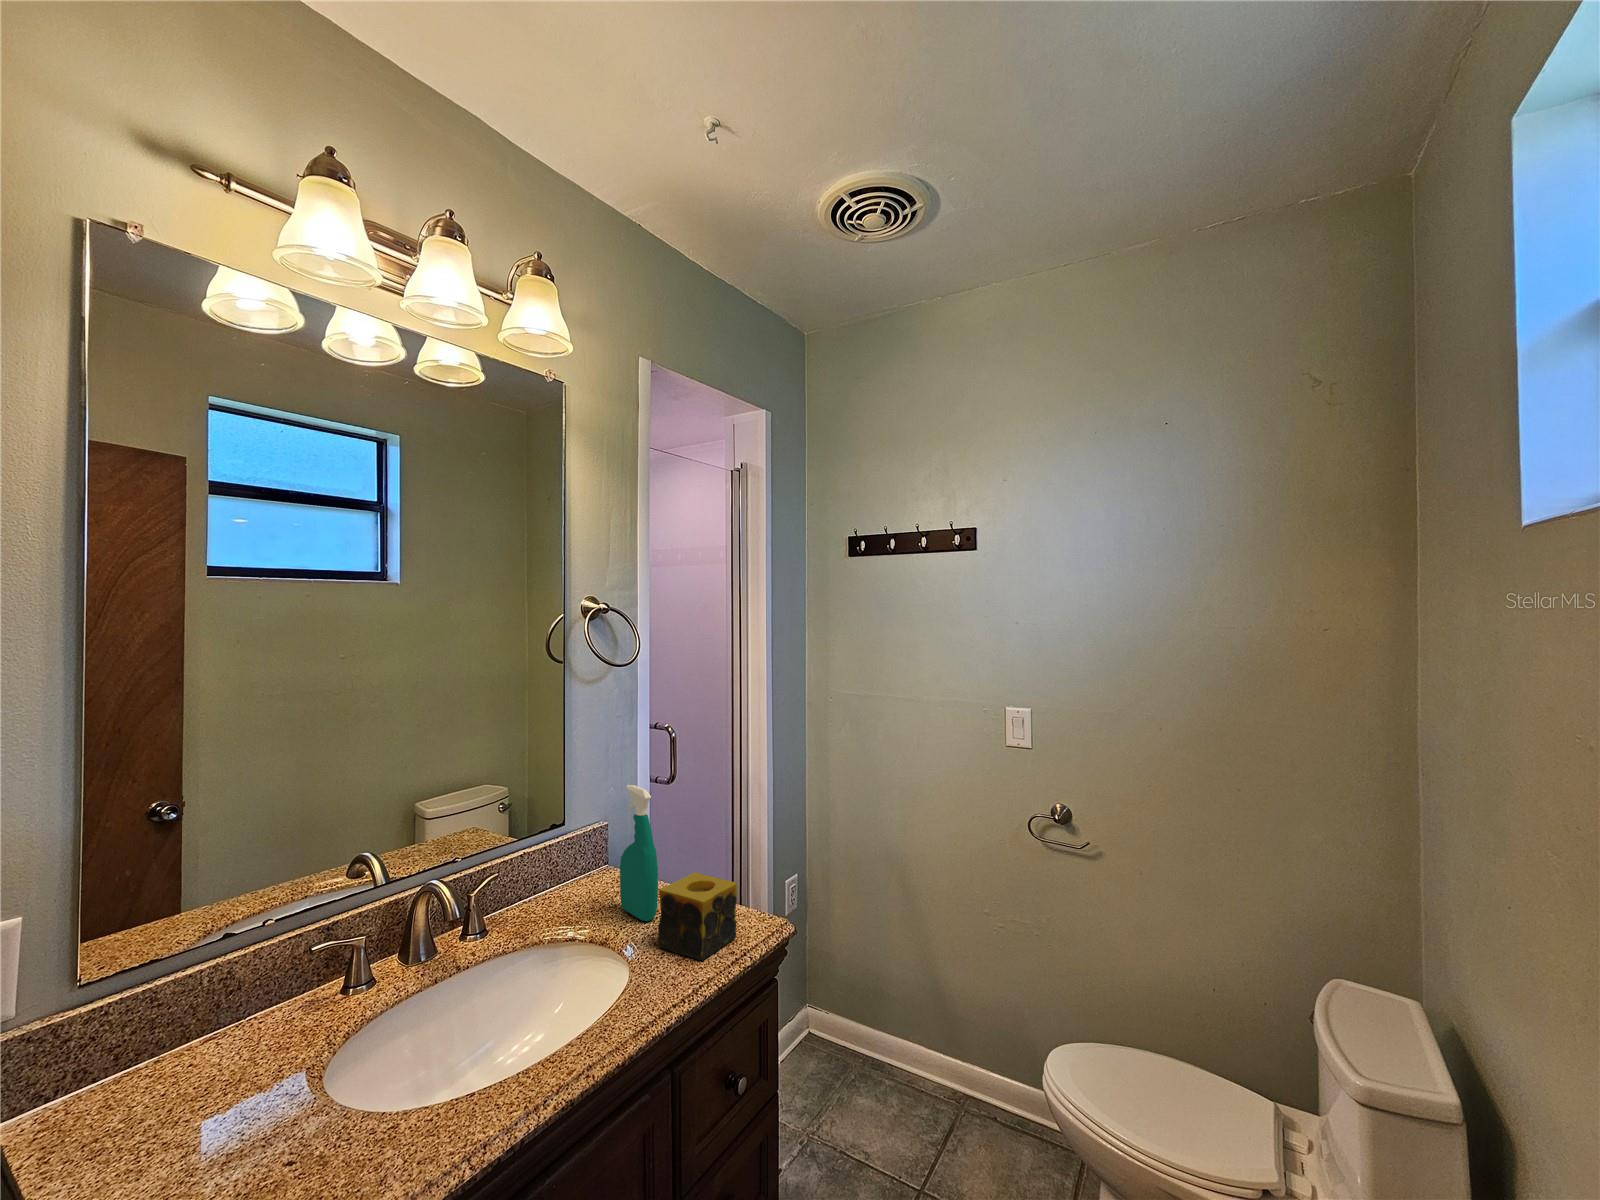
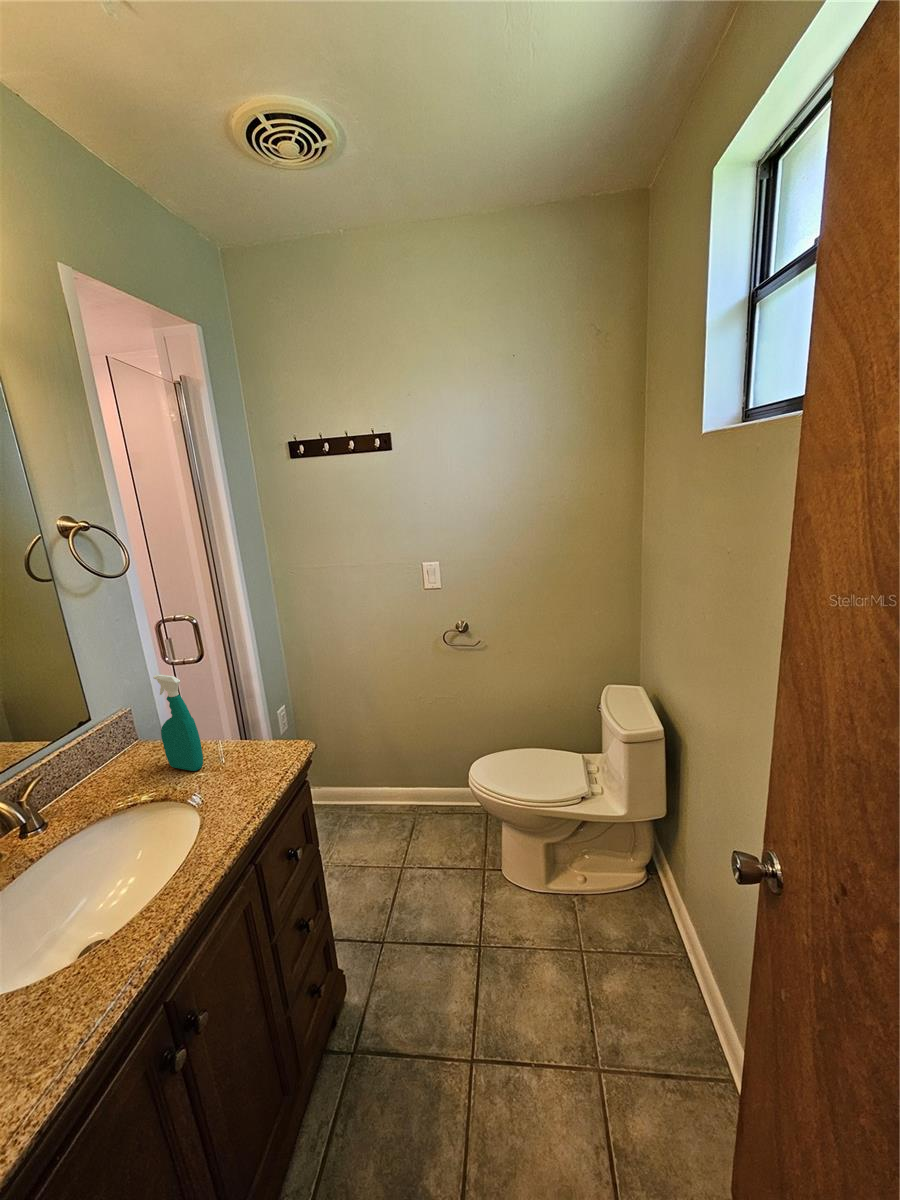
candle: present [658,872,737,960] -> none [209,726,275,786]

